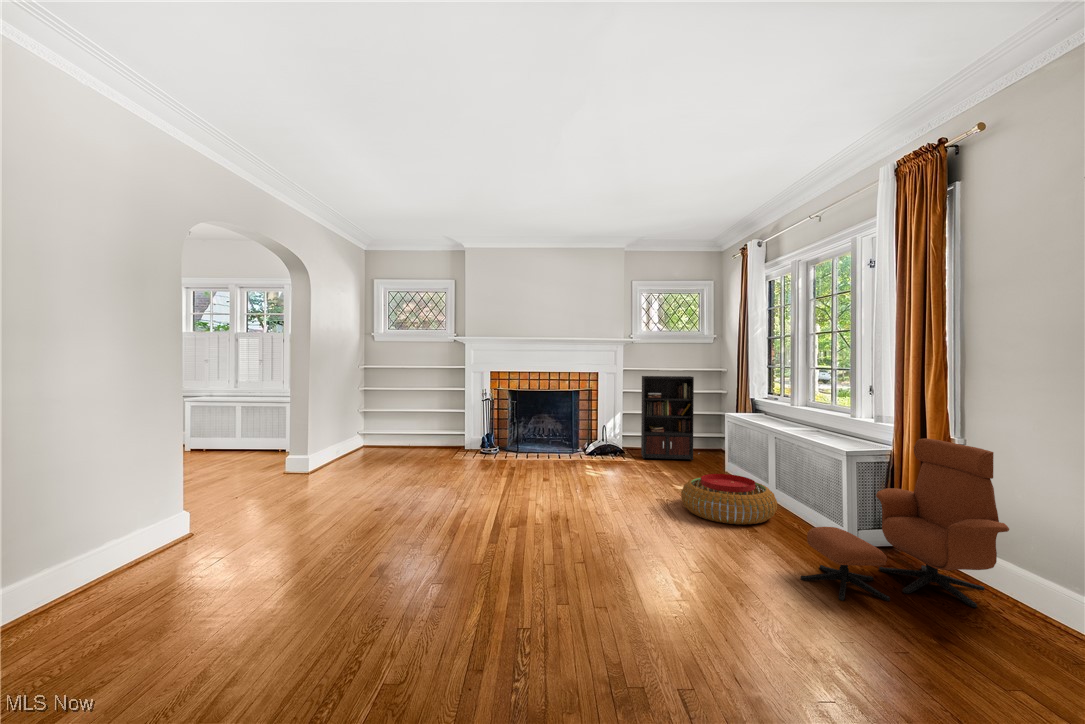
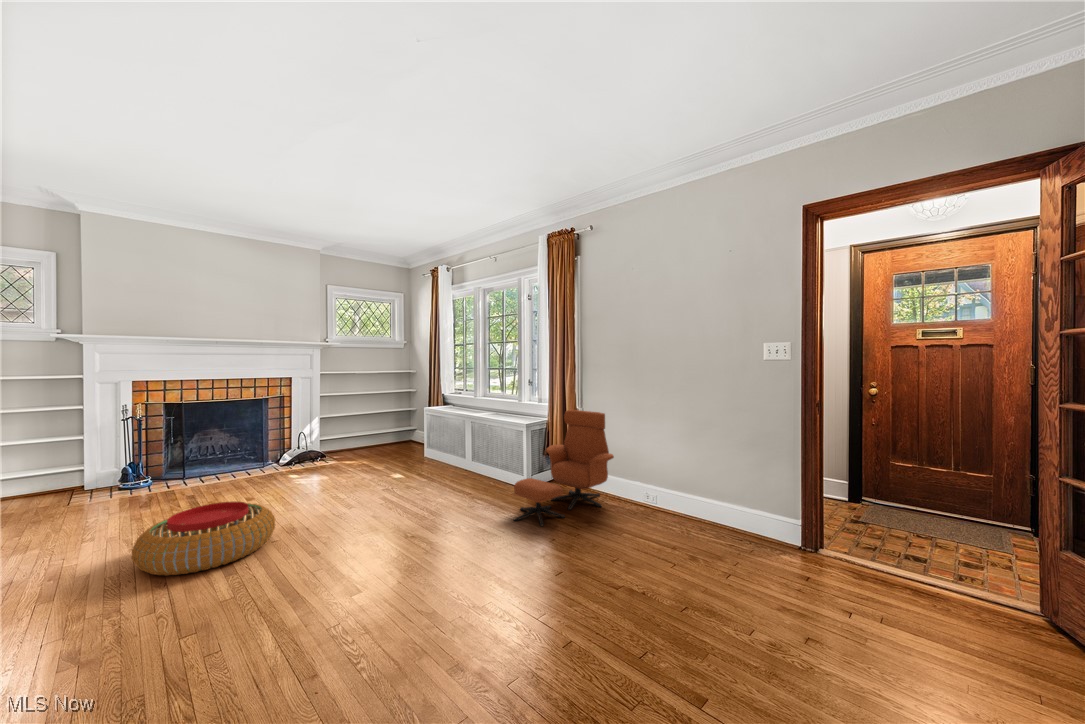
bookcase: present [641,376,699,460] -> none [341,378,395,458]
pouf: present [681,474,777,525] -> present [132,501,275,576]

